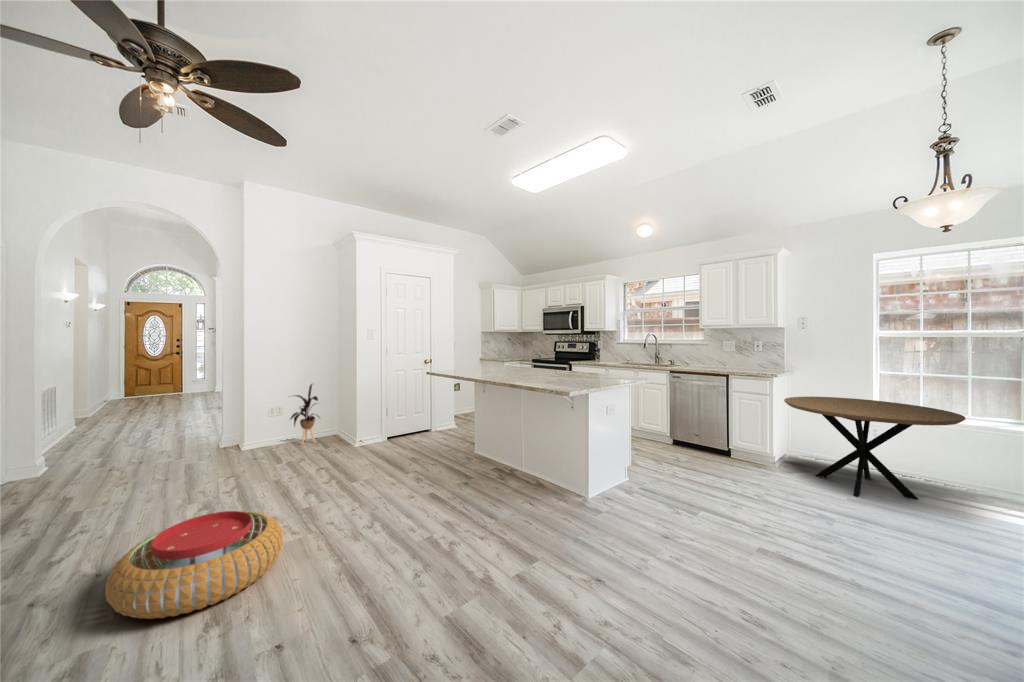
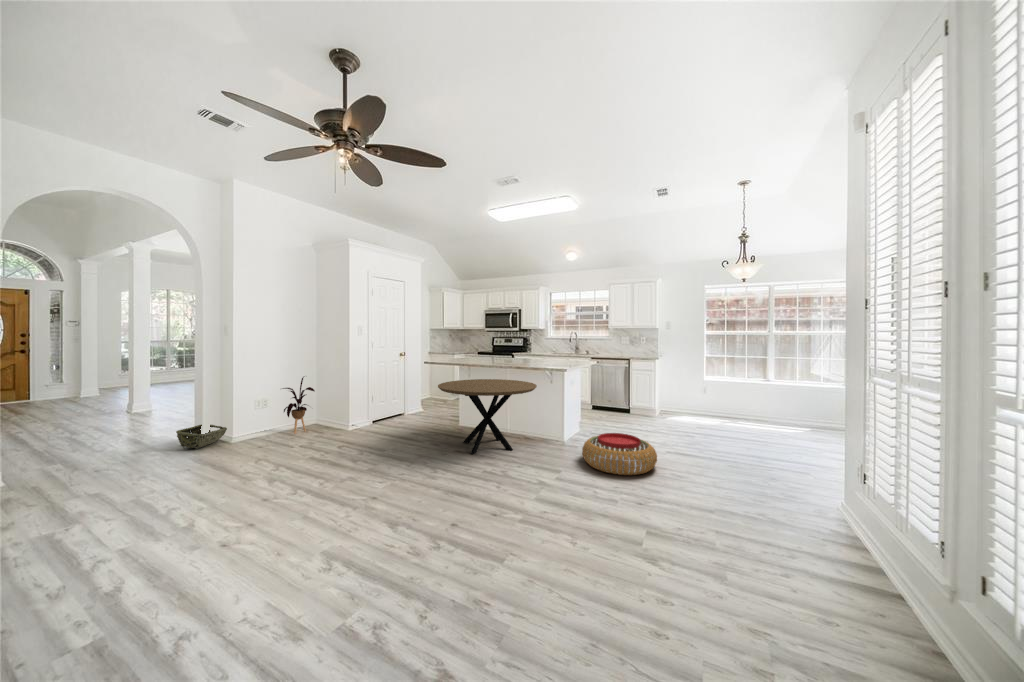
dining table: present [784,397,965,499] -> present [438,379,537,454]
woven basket: none [185,428,239,454] -> present [176,425,227,449]
pouf: present [105,511,283,619] -> present [582,433,657,475]

